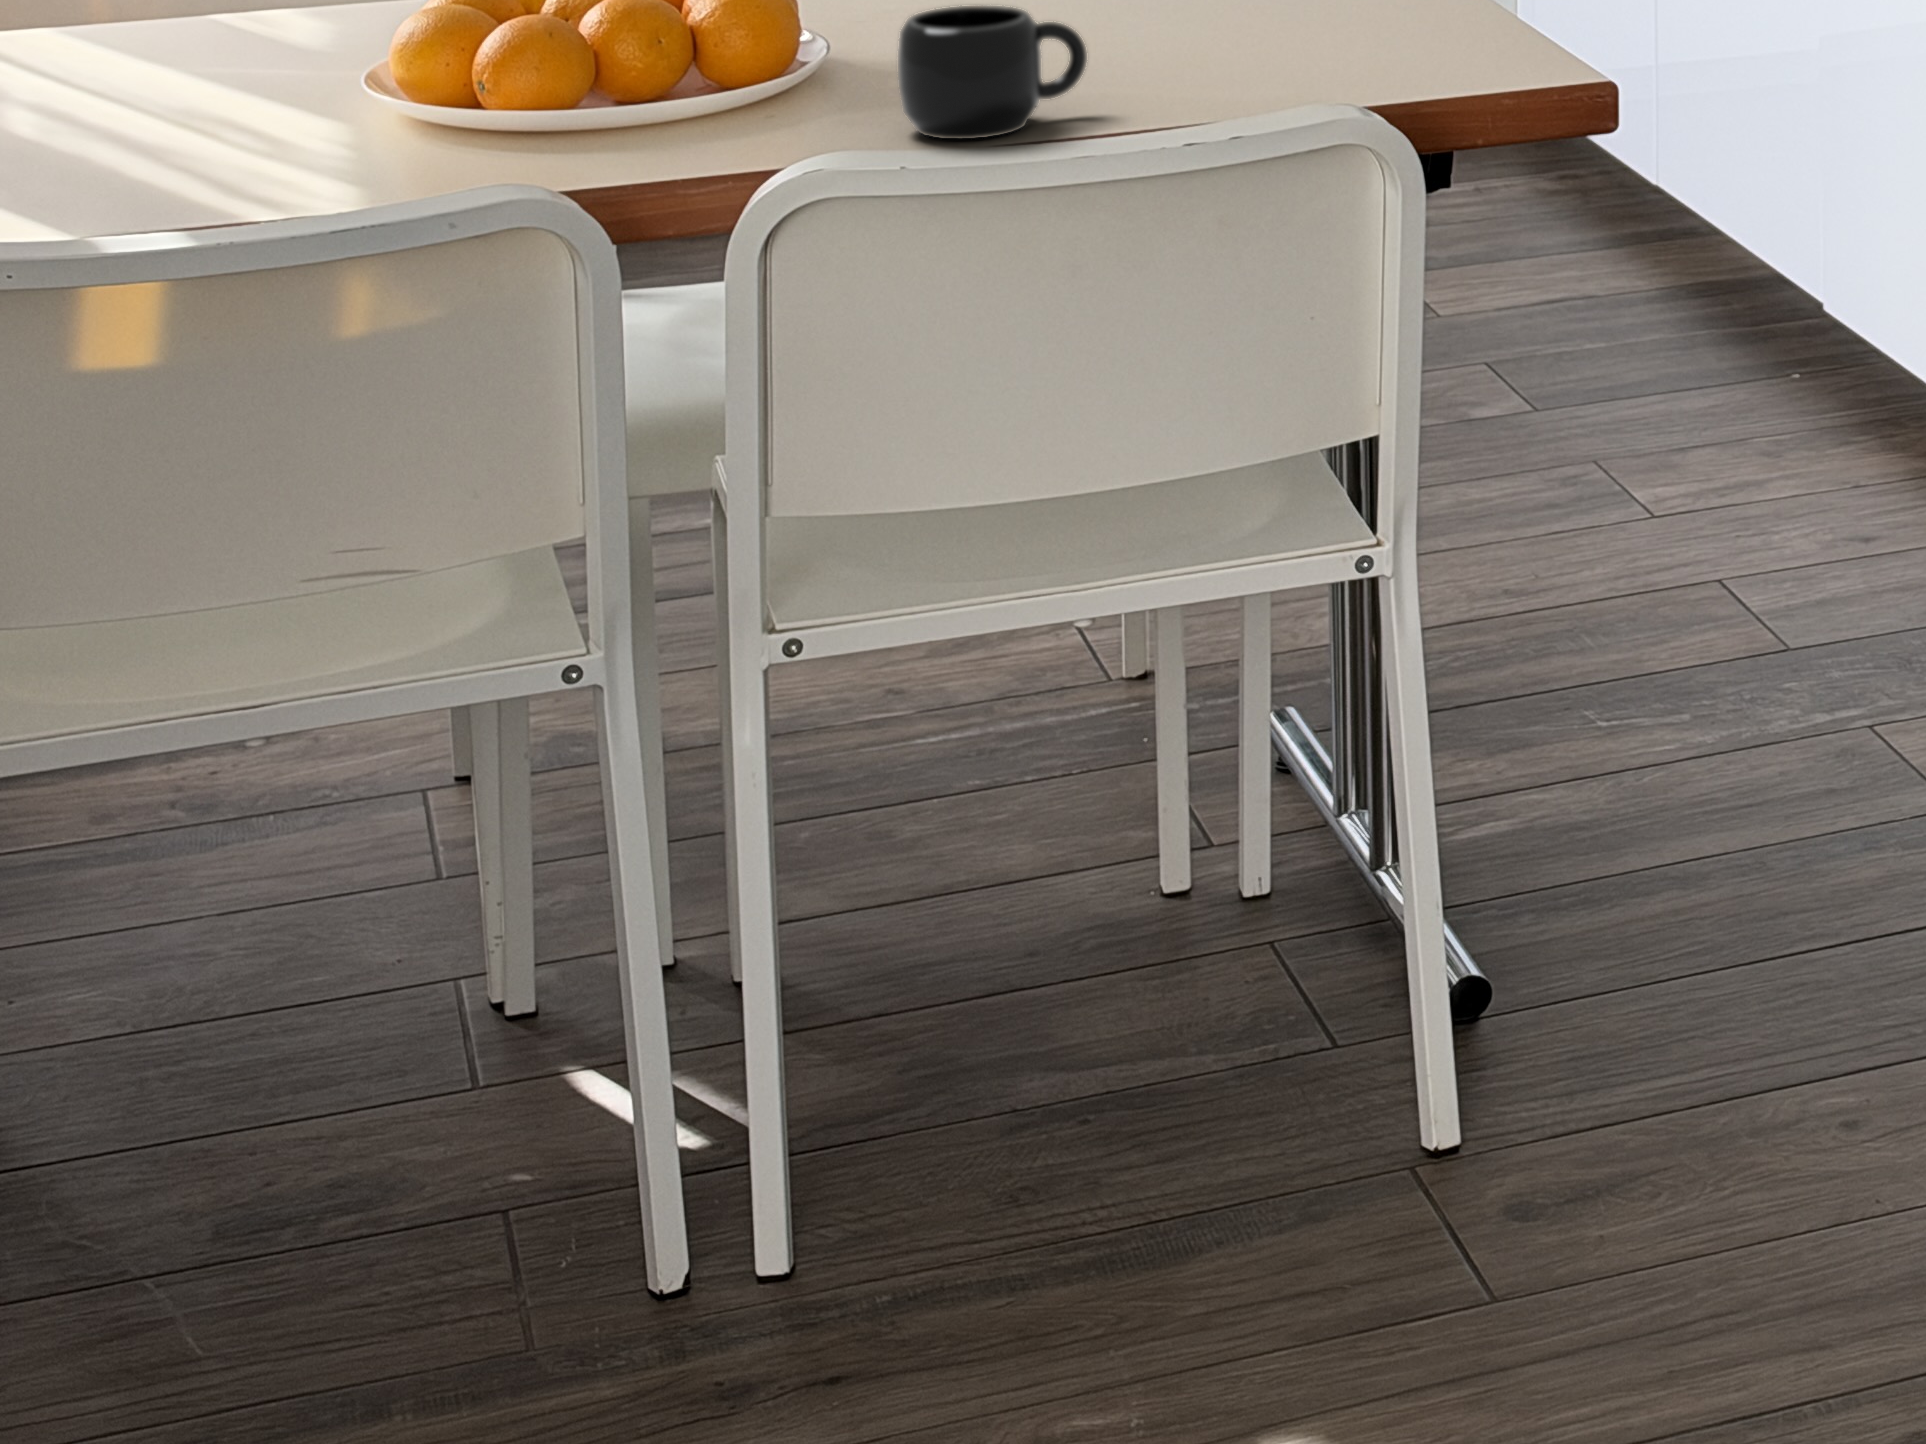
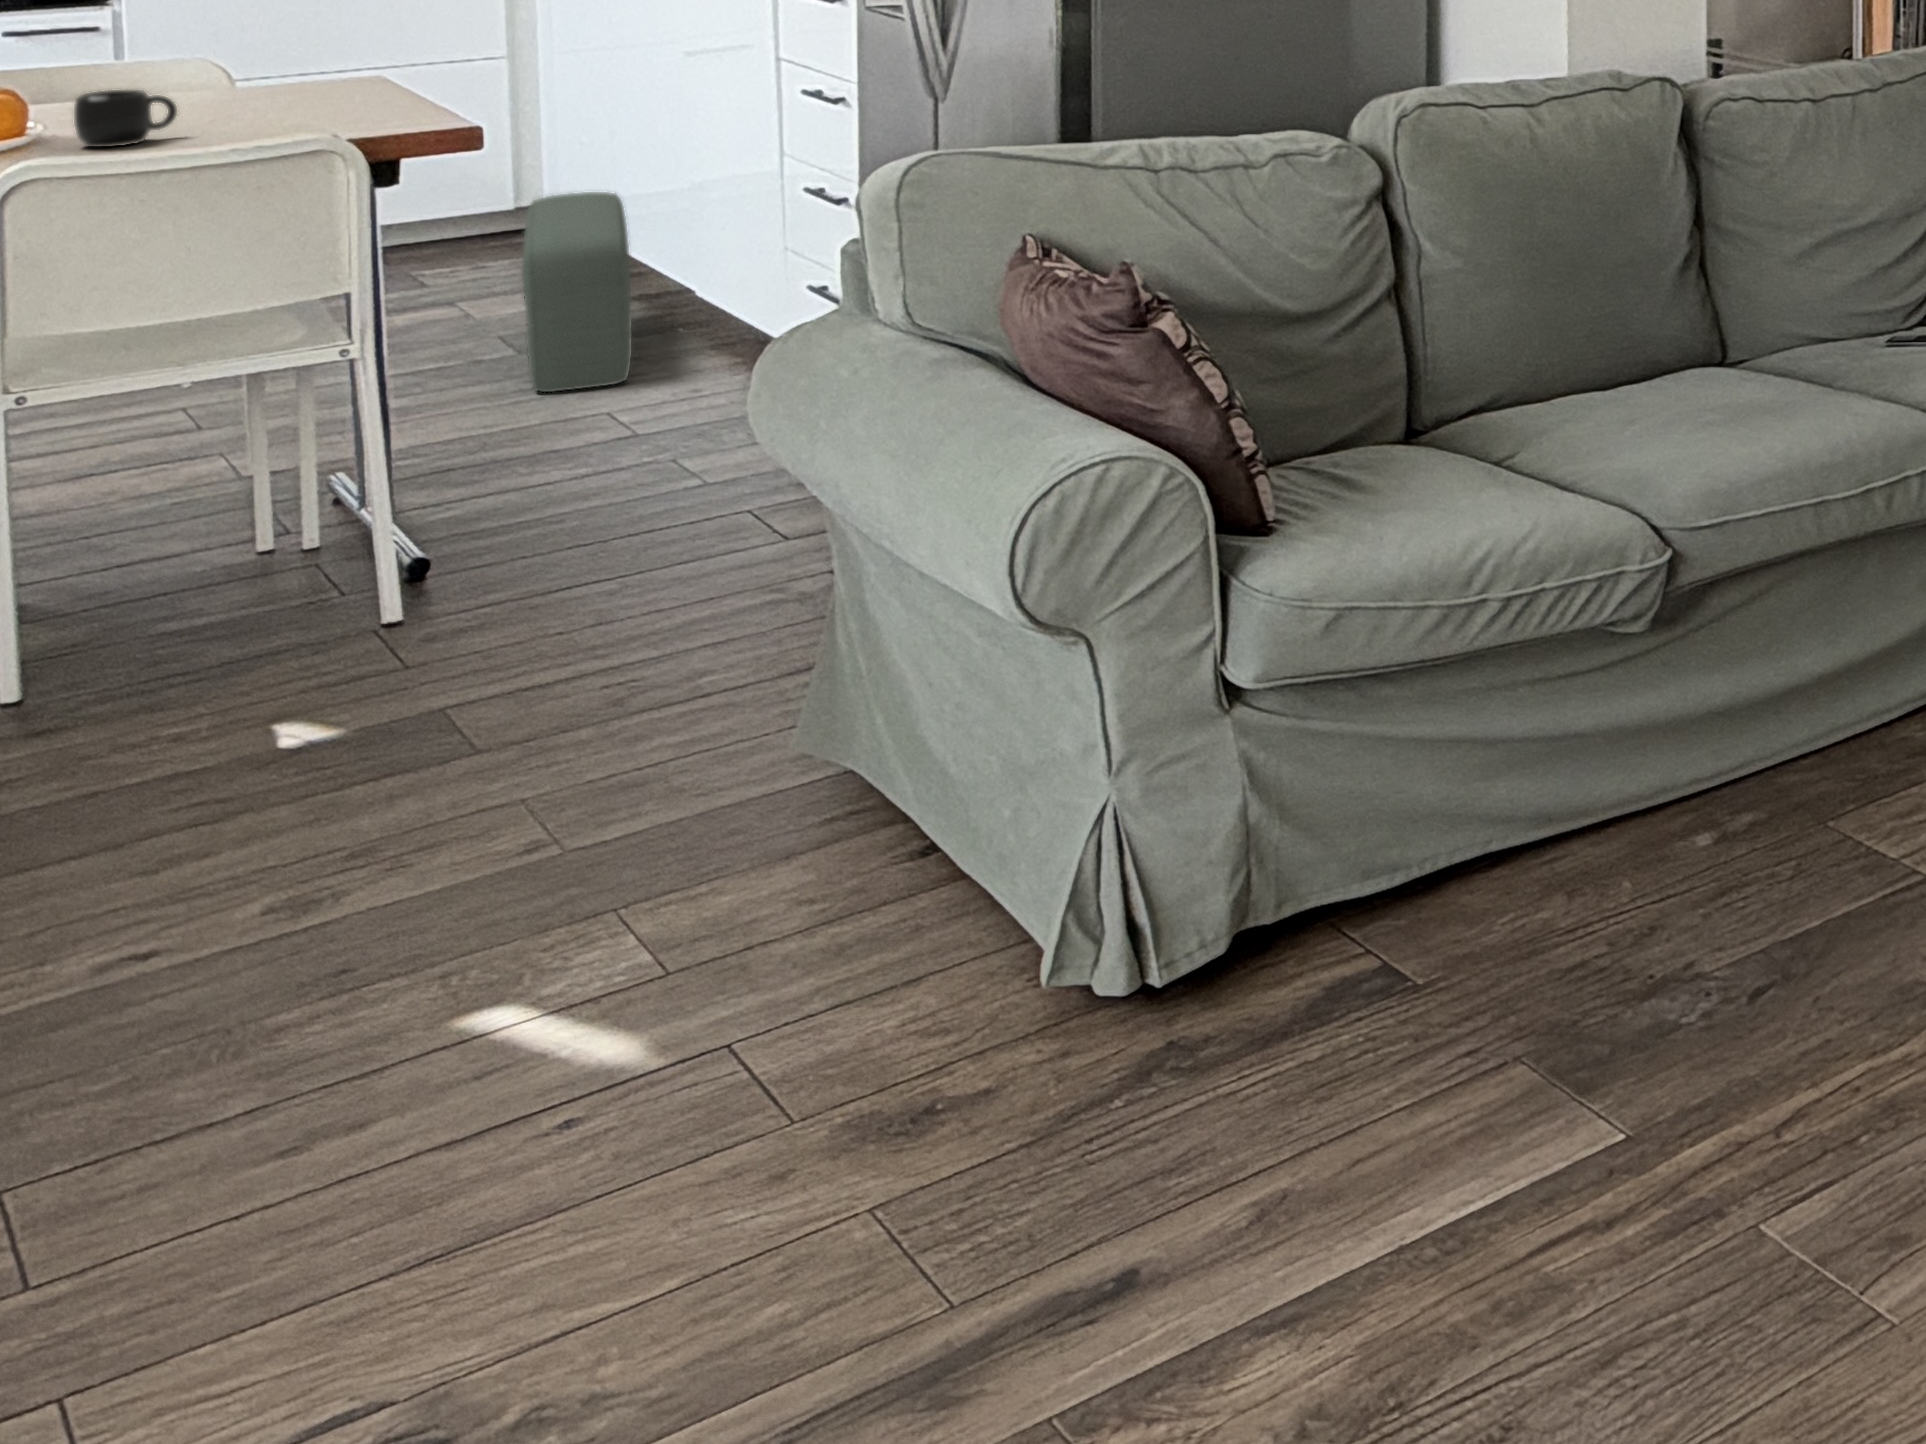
pouf: none [1545,113,1756,534] -> present [522,192,632,392]

